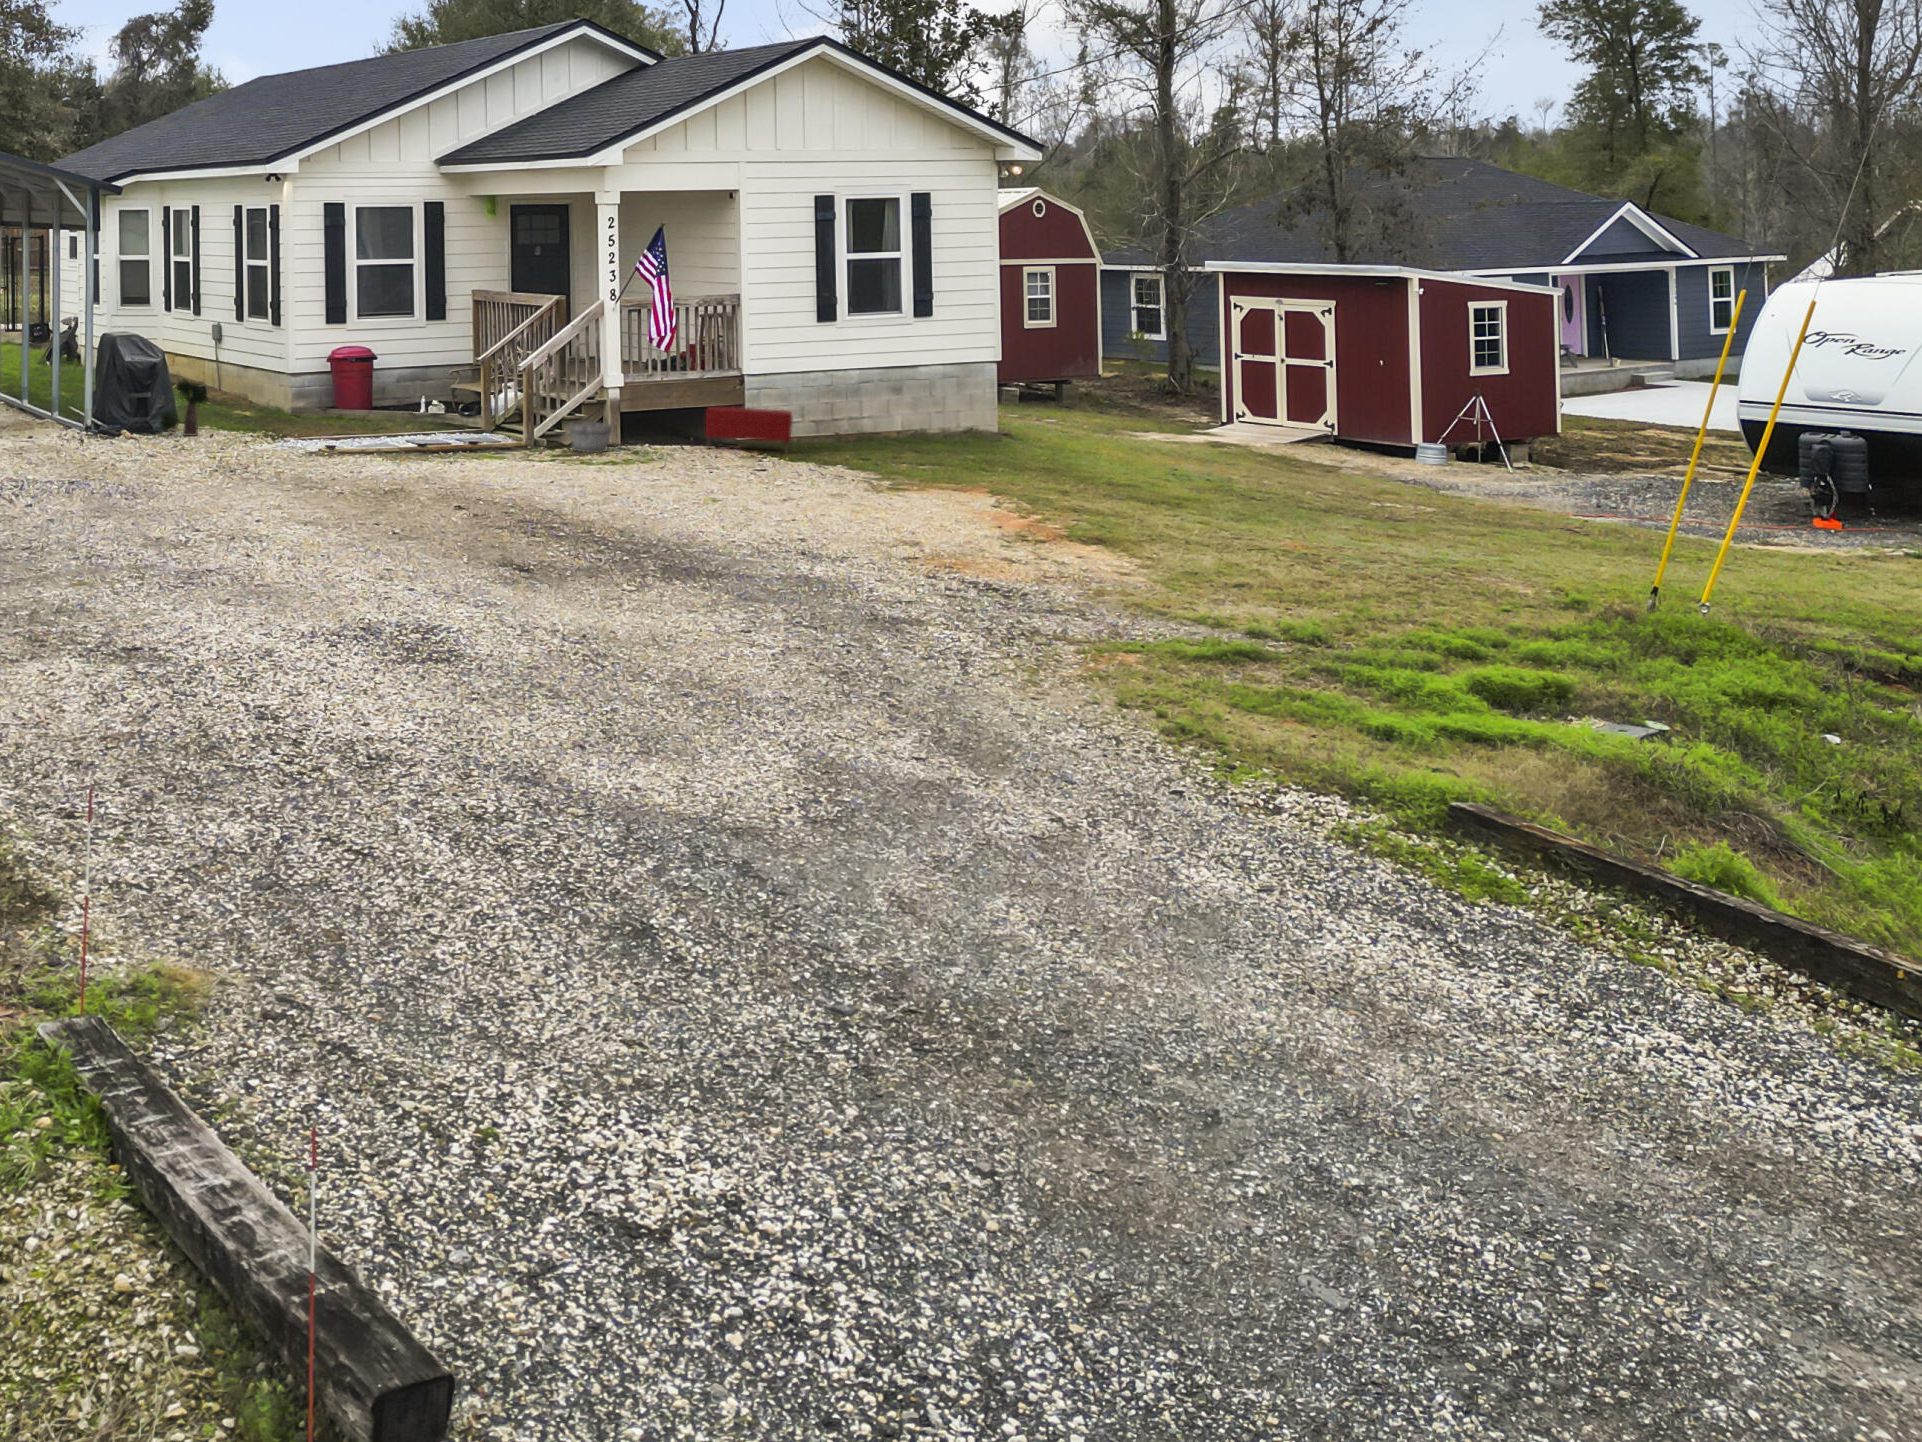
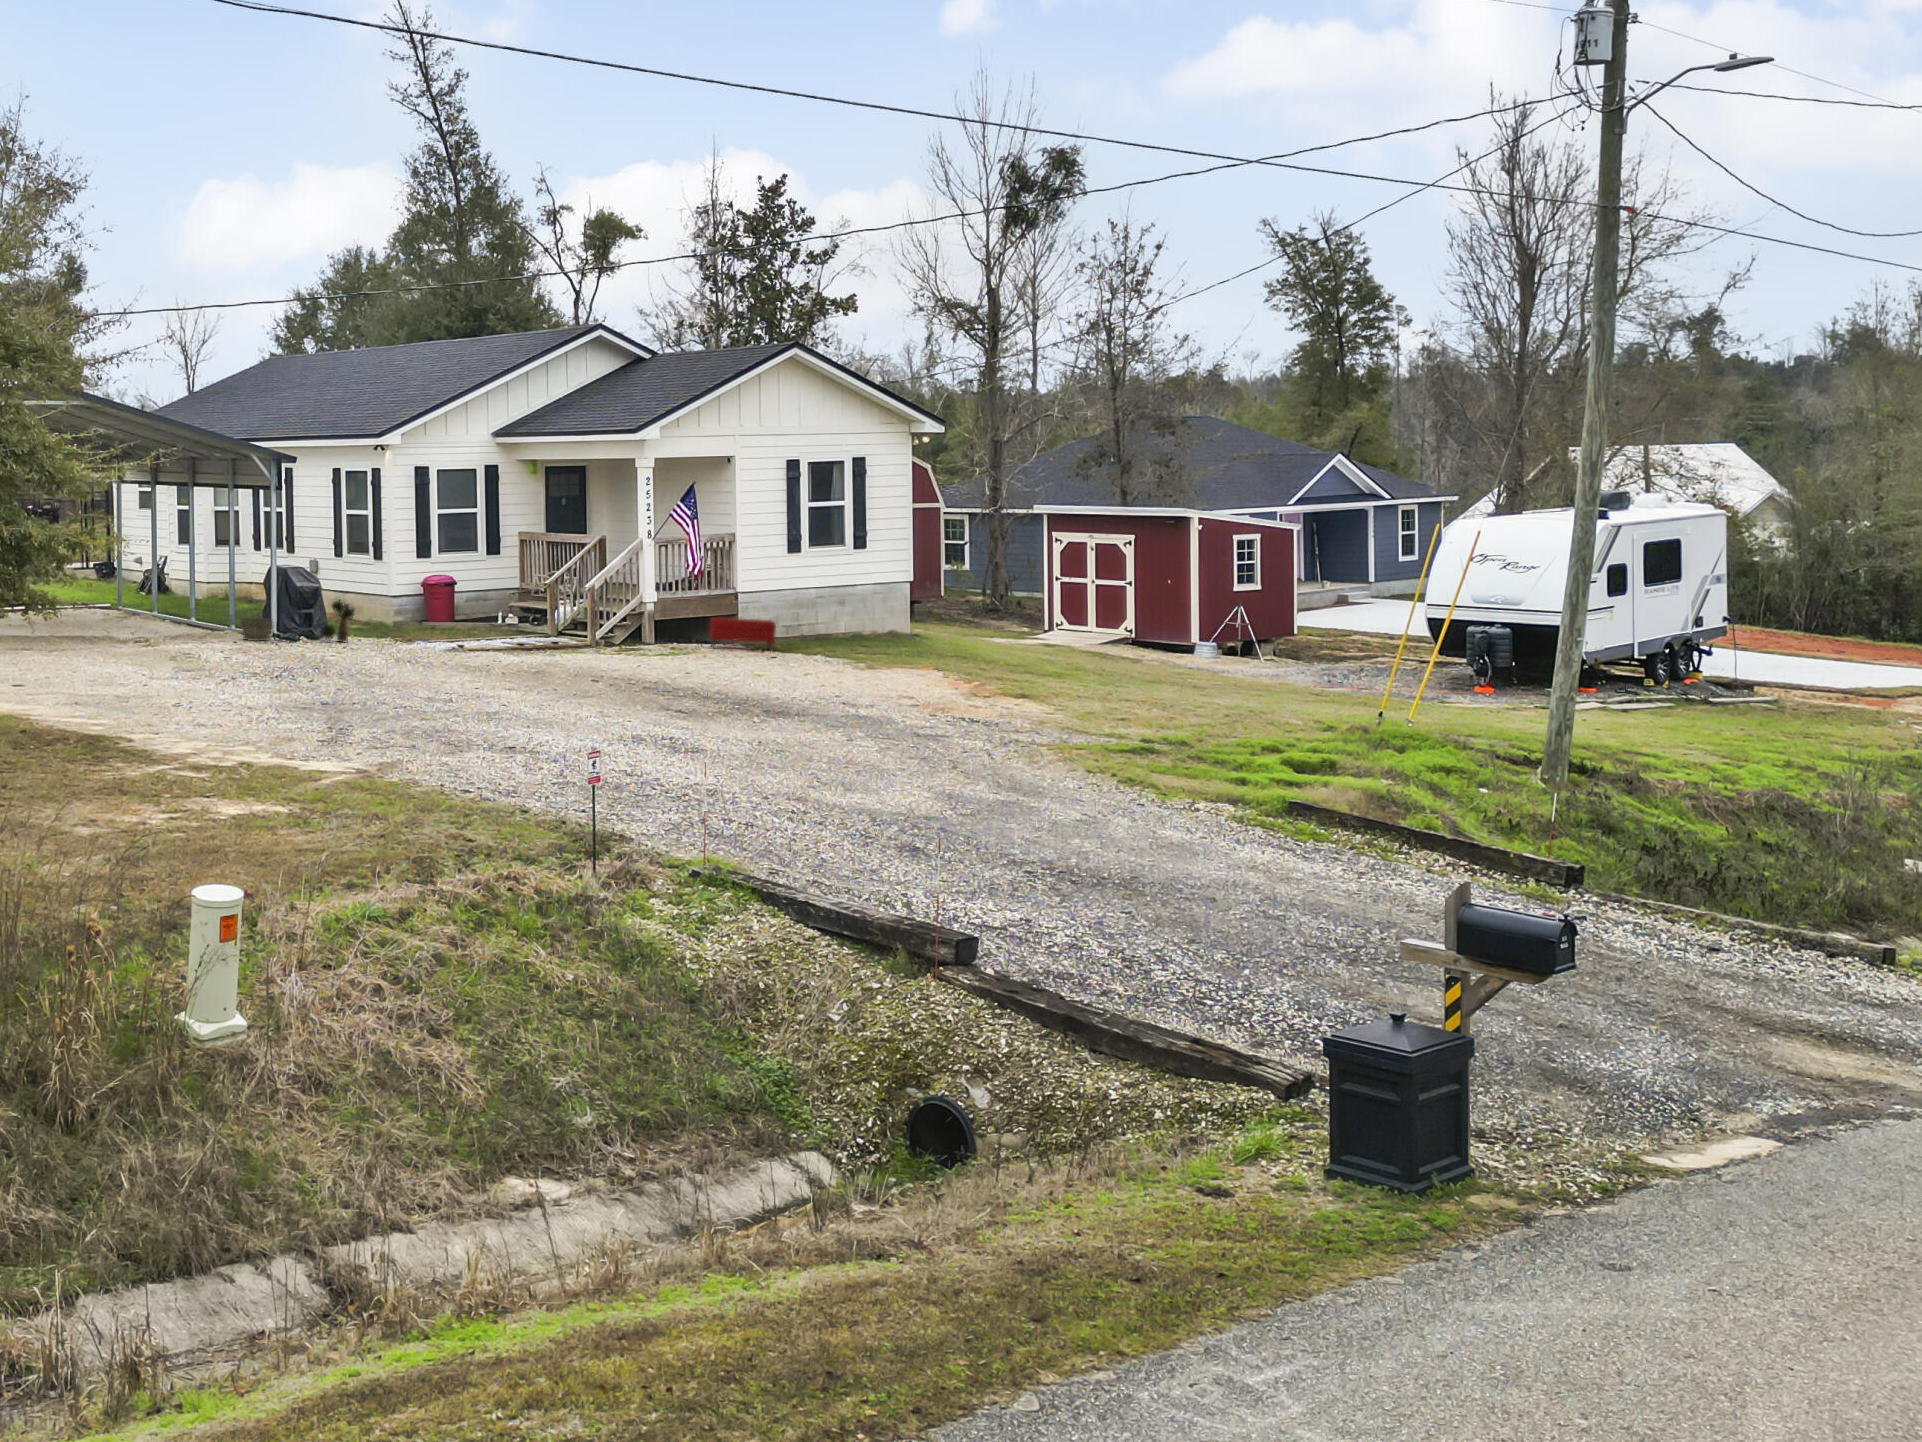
wooden bucket: present [569,421,612,453] -> present [241,616,274,641]

